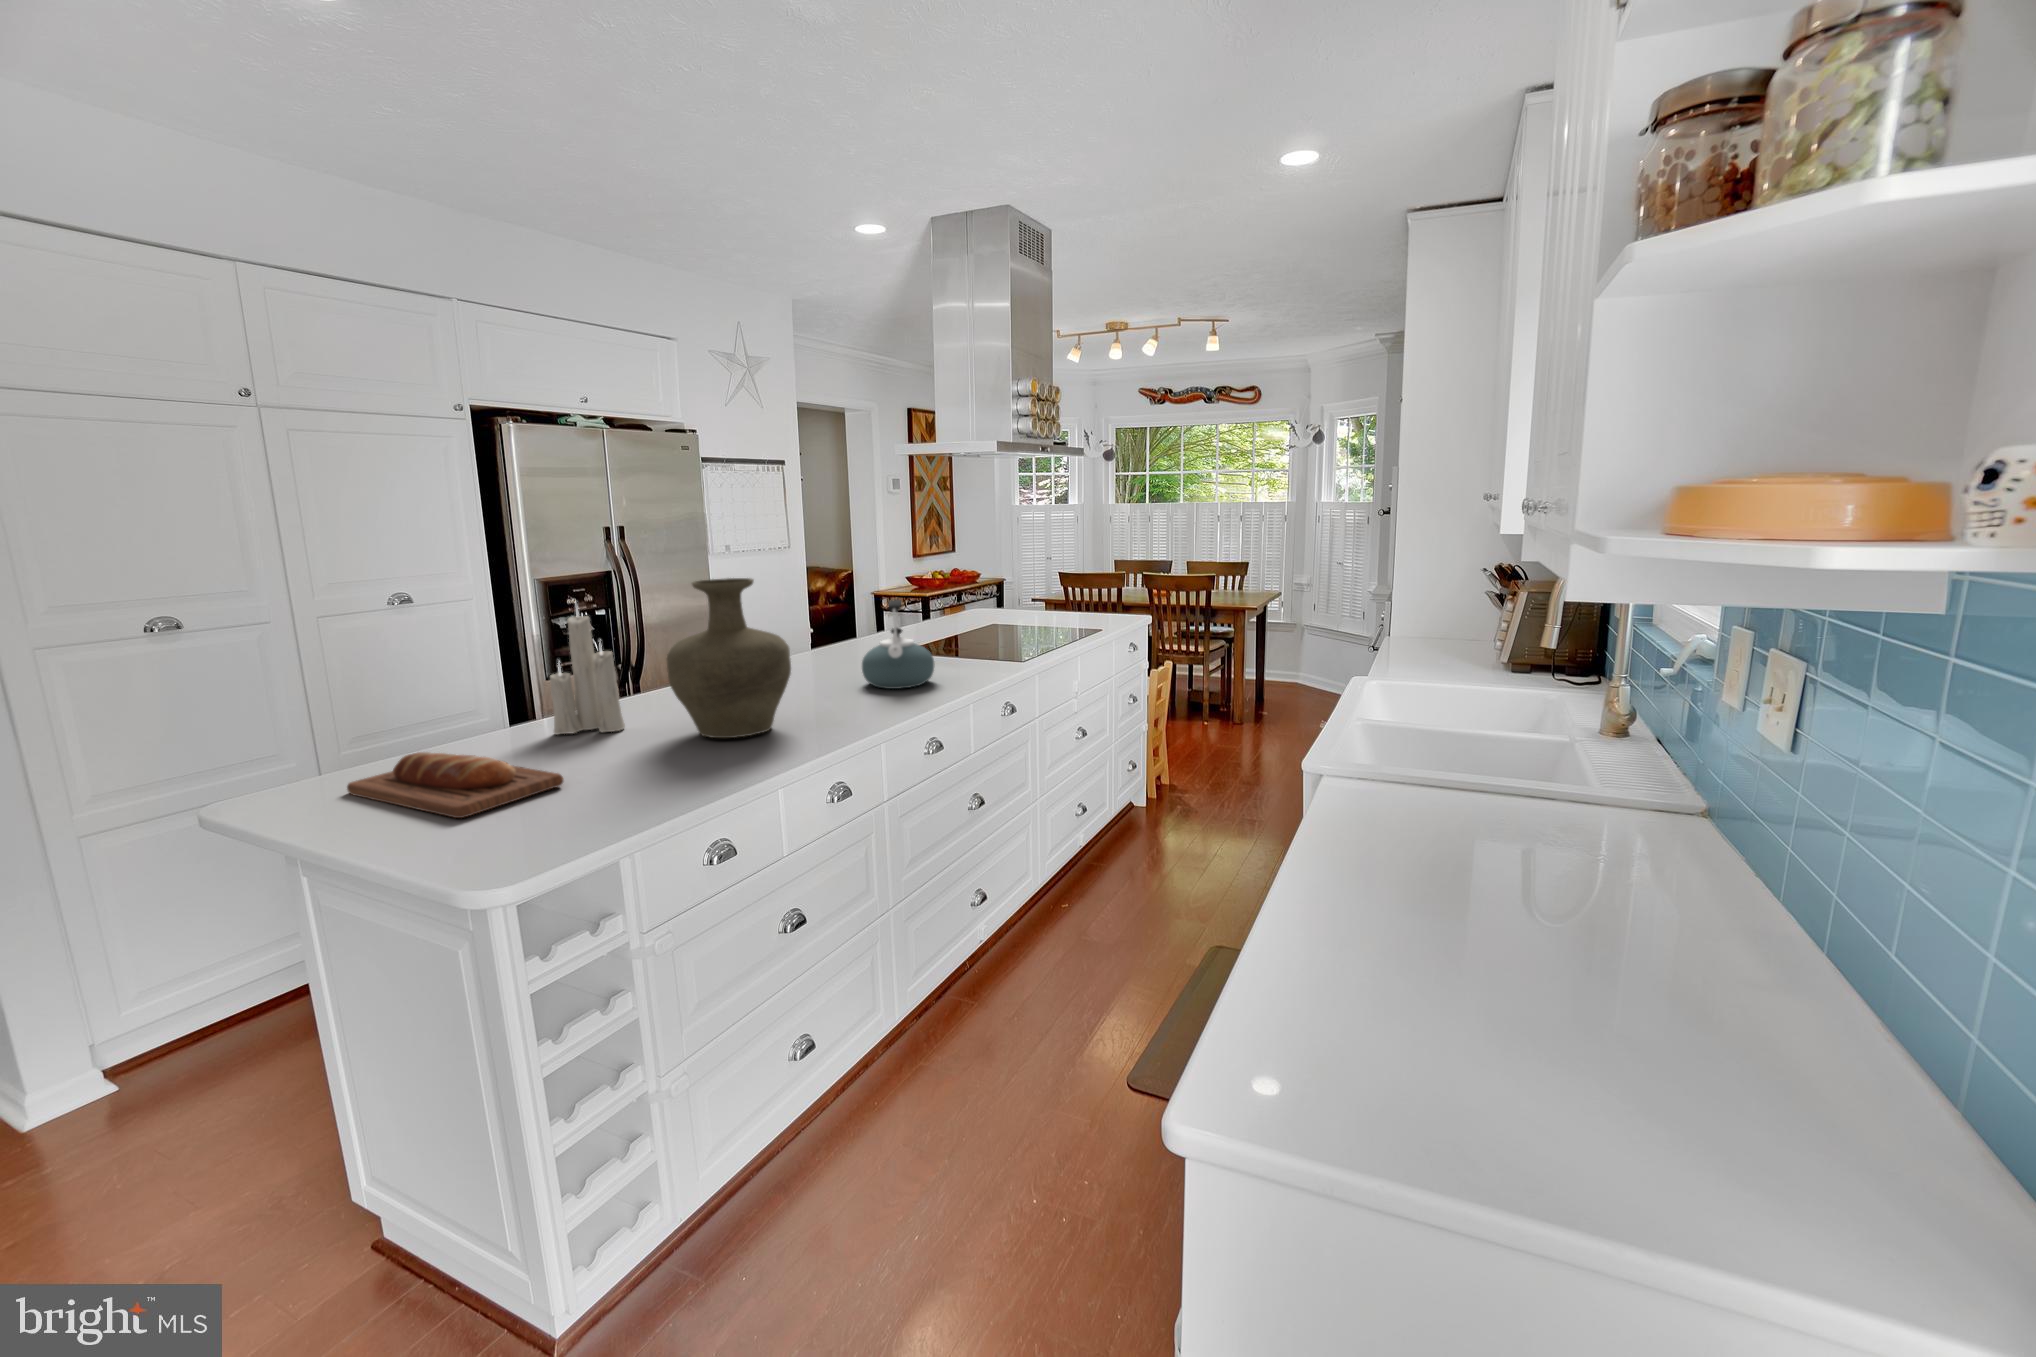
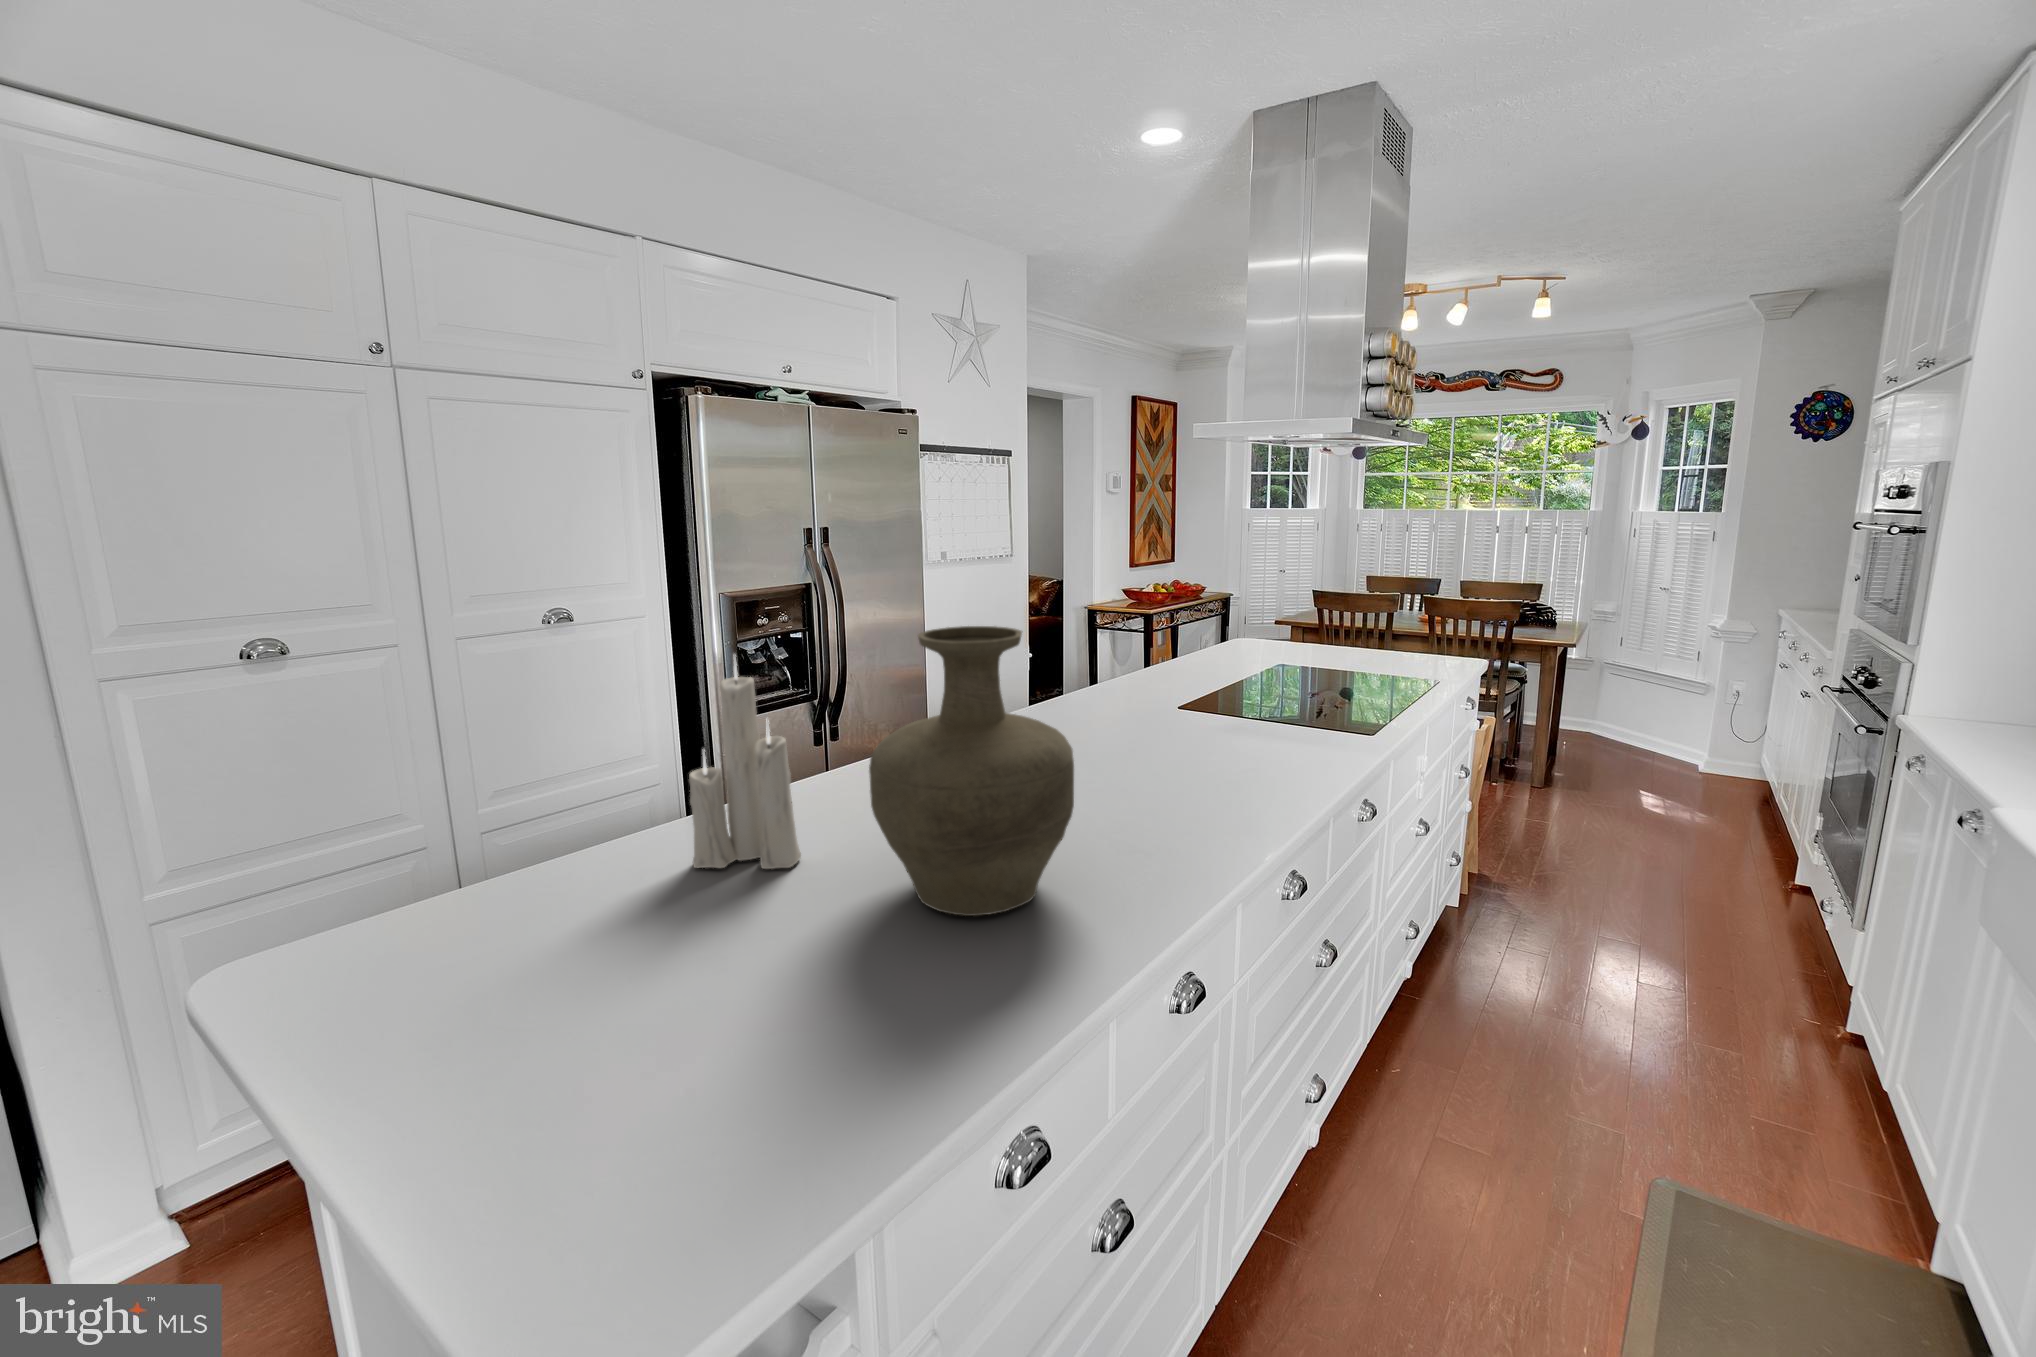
kettle: present [862,599,934,689] -> none [1150,650,1265,793]
bread loaf: present [347,752,563,818] -> none [301,926,664,1181]

